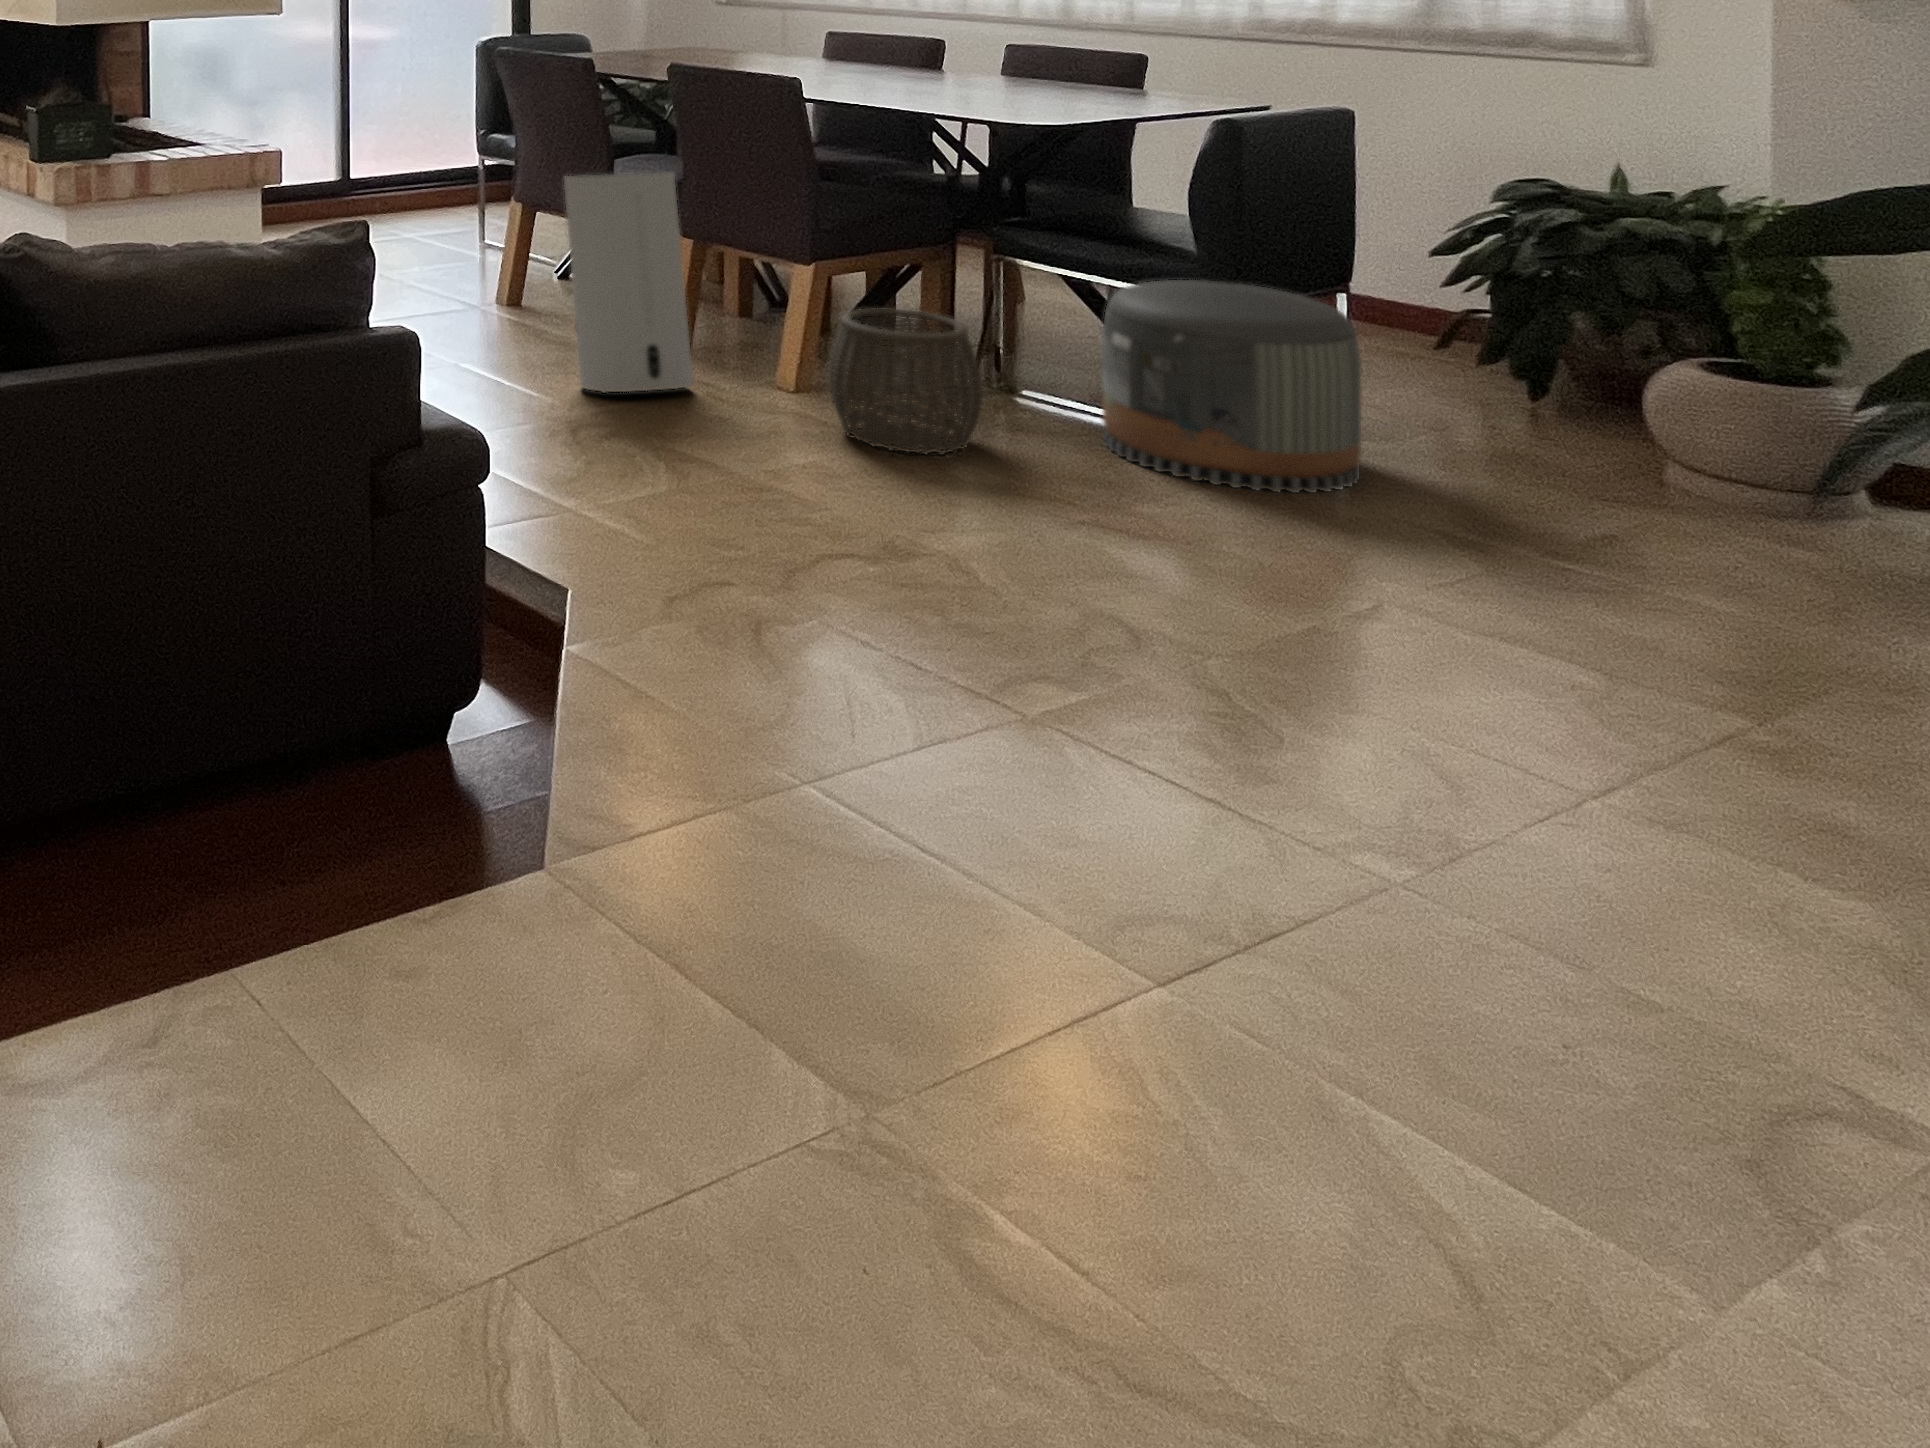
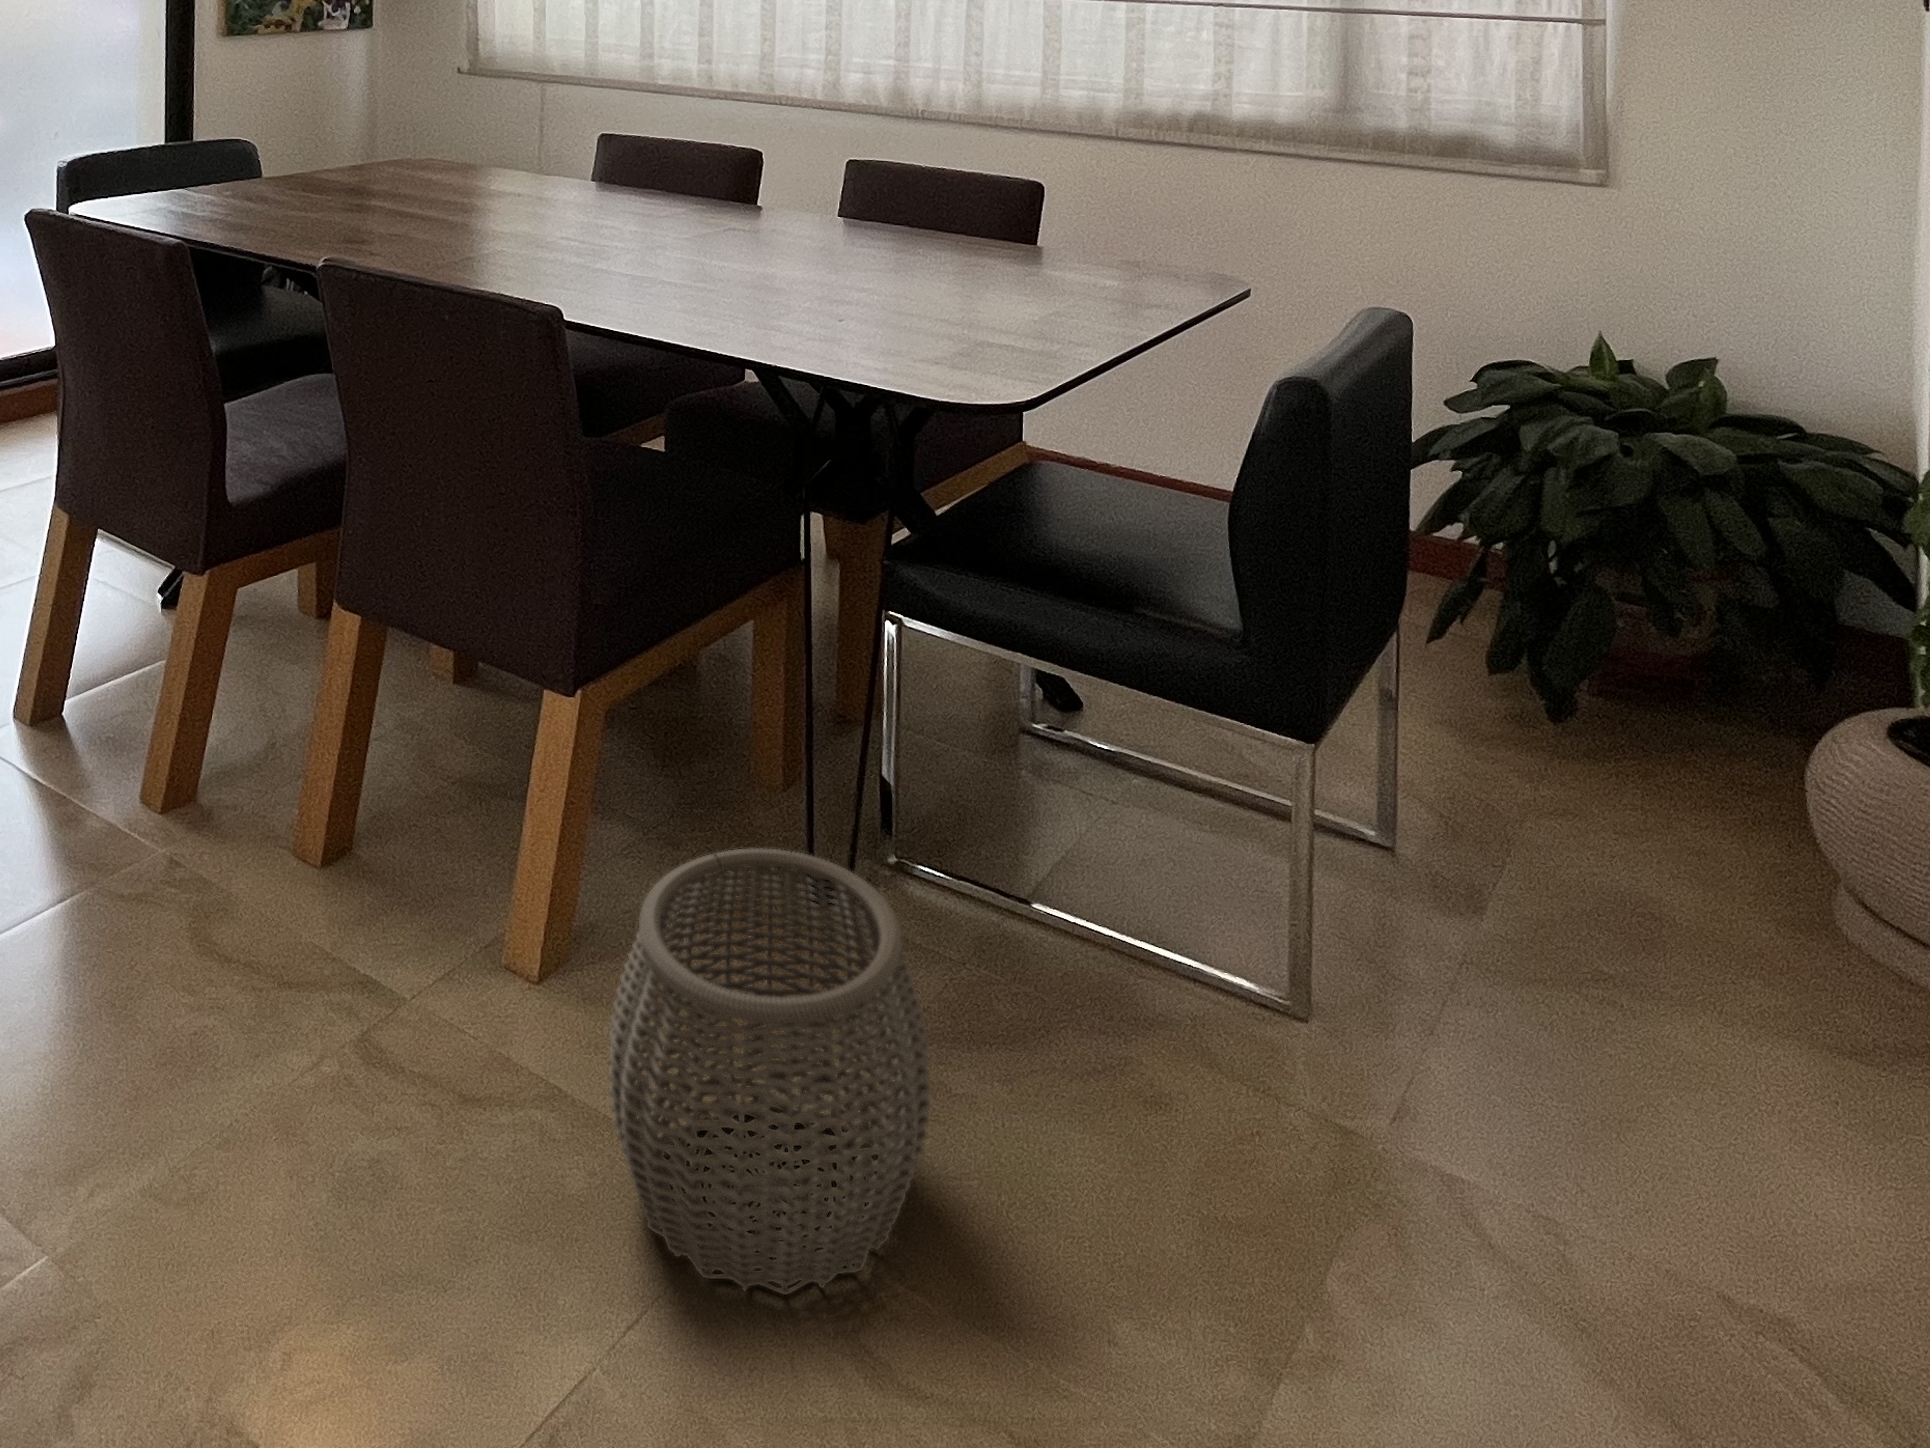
air purifier: present [564,173,693,393] -> none [49,527,331,1136]
pouf: present [1102,280,1361,493] -> none [1113,686,1578,1262]

